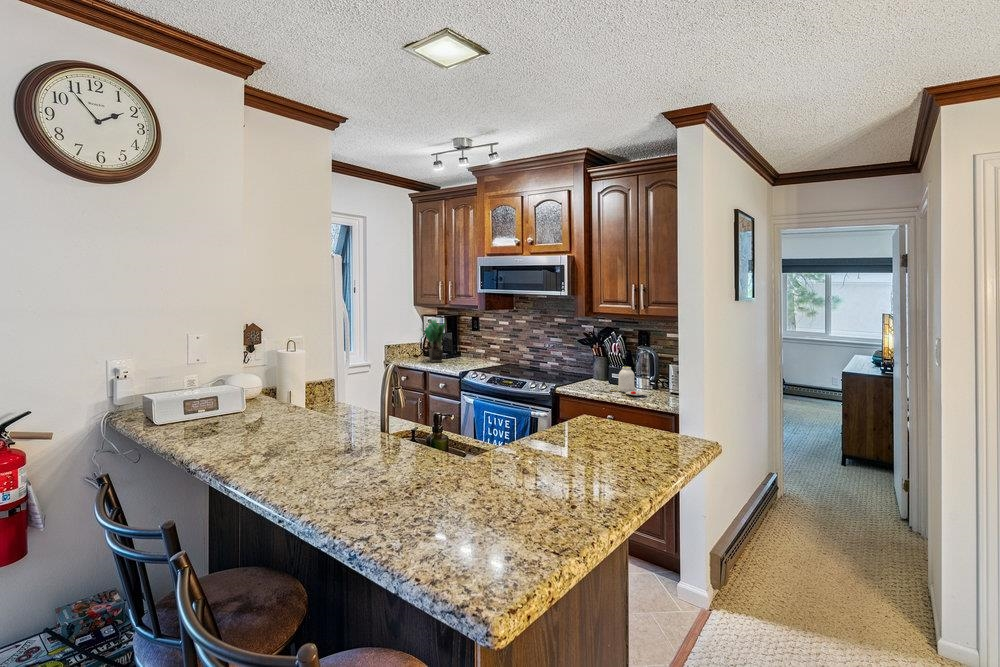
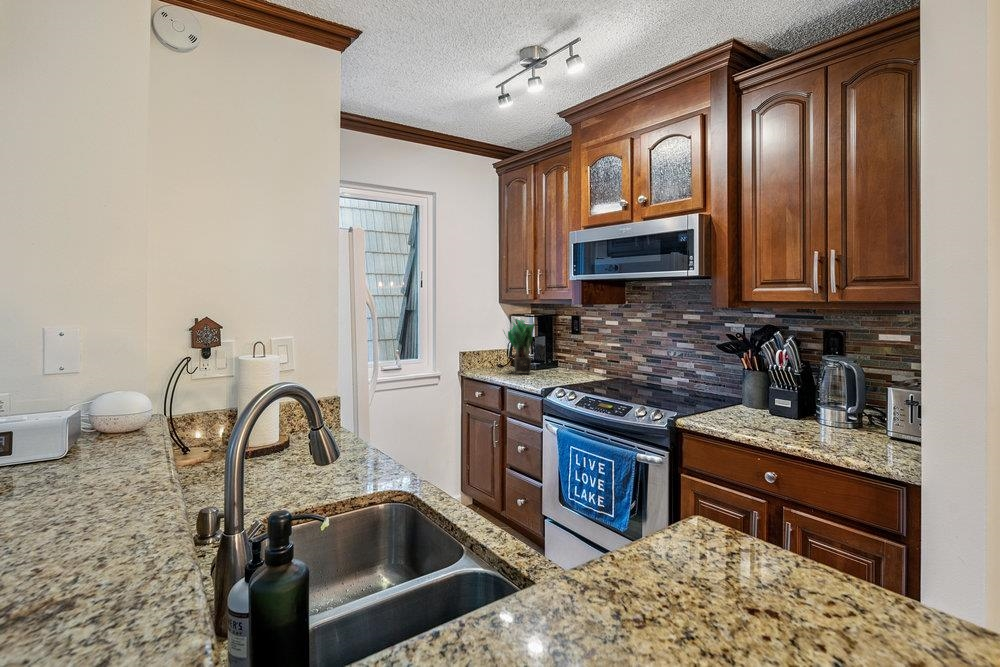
jar: present [611,367,647,396] -> none [770,389,844,440]

